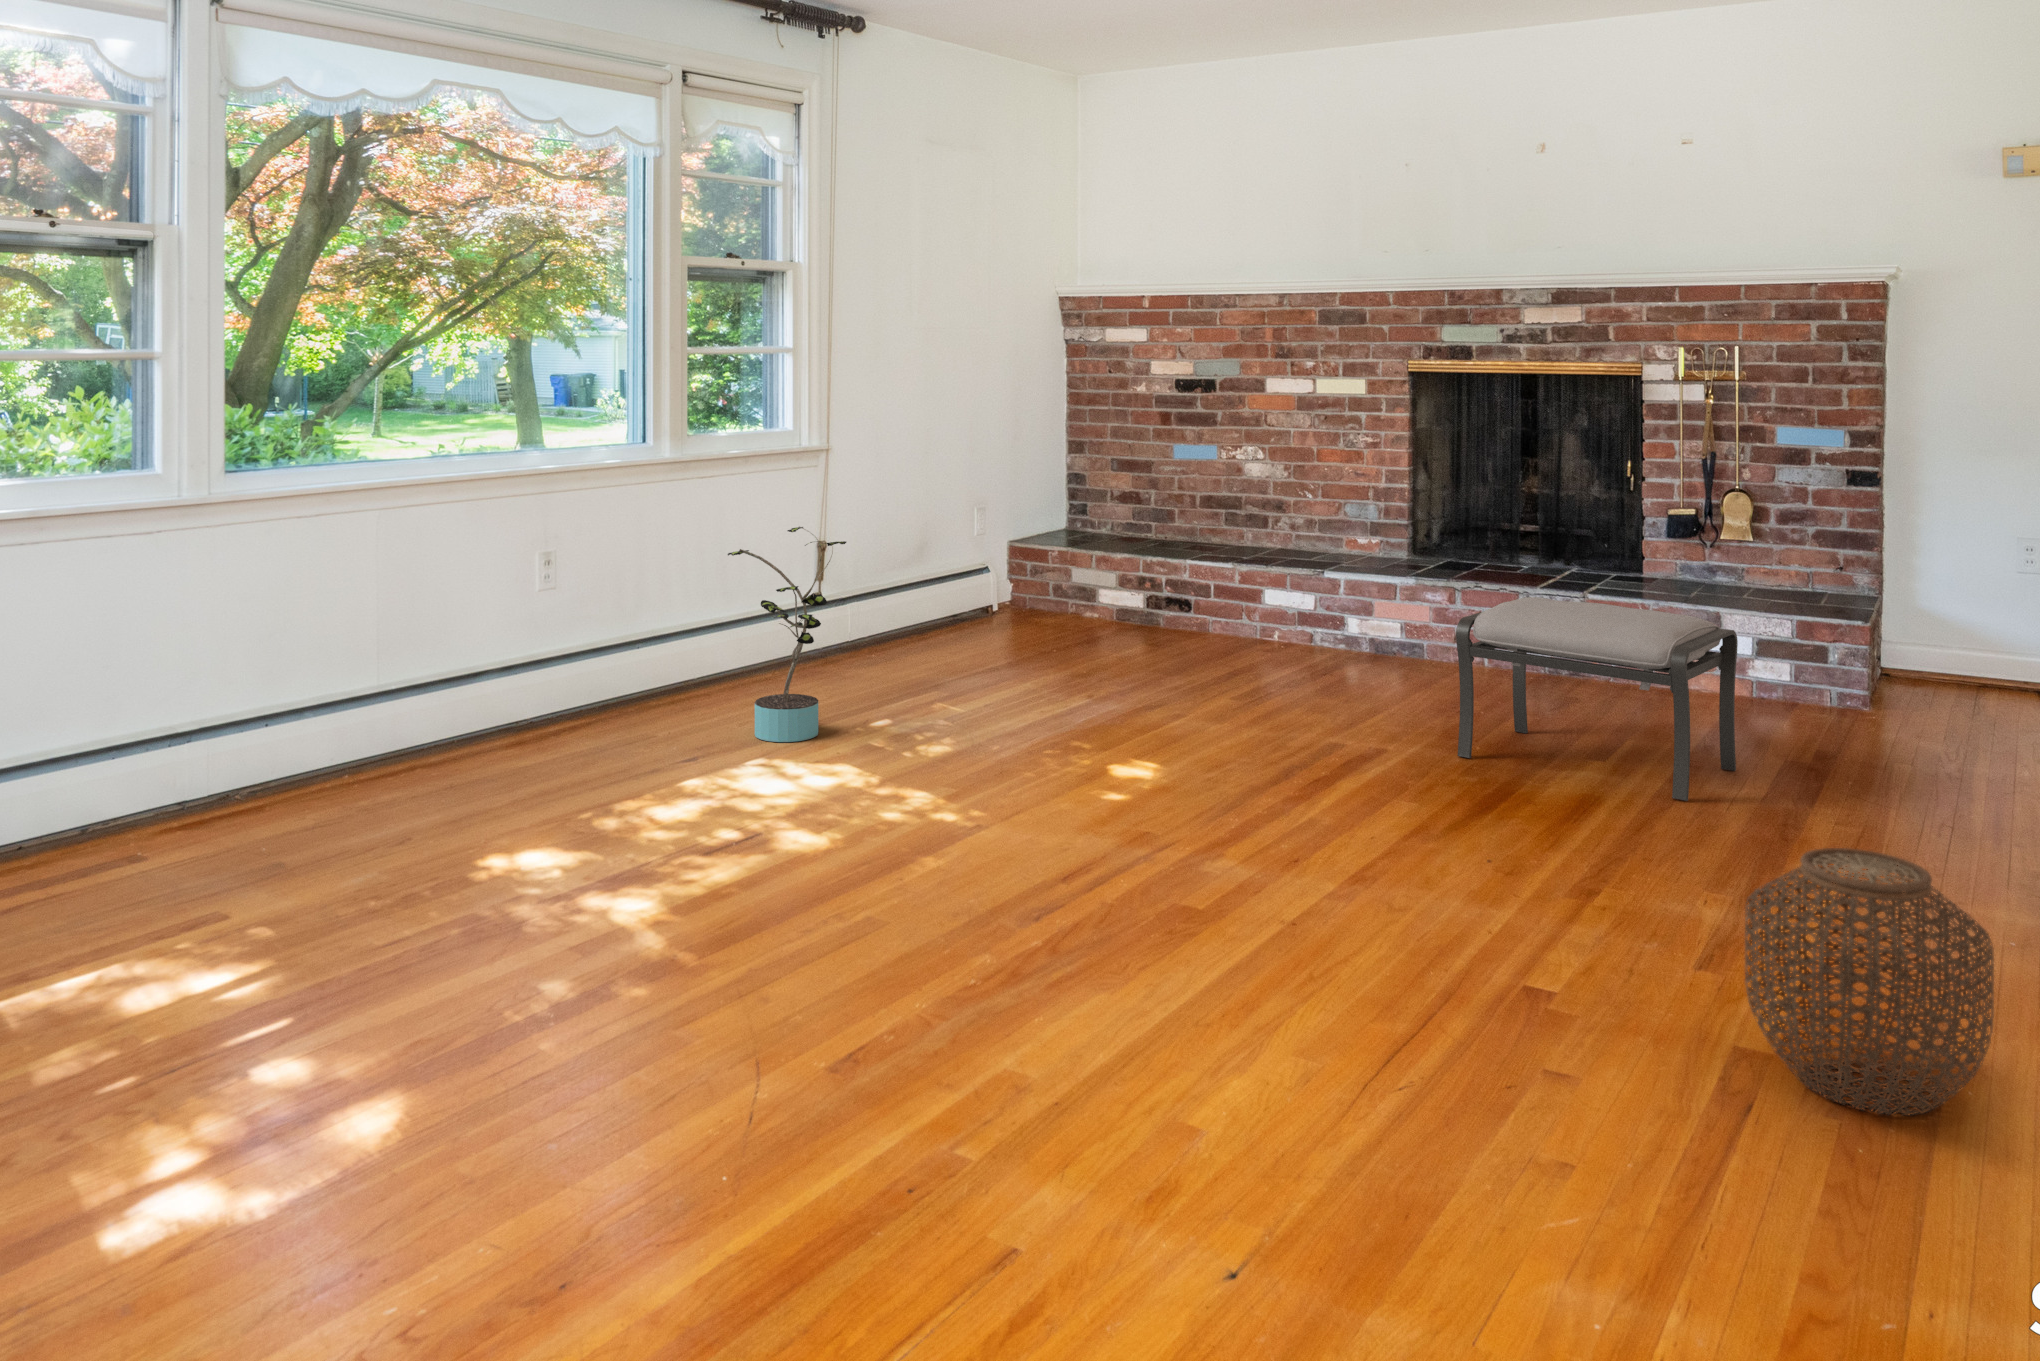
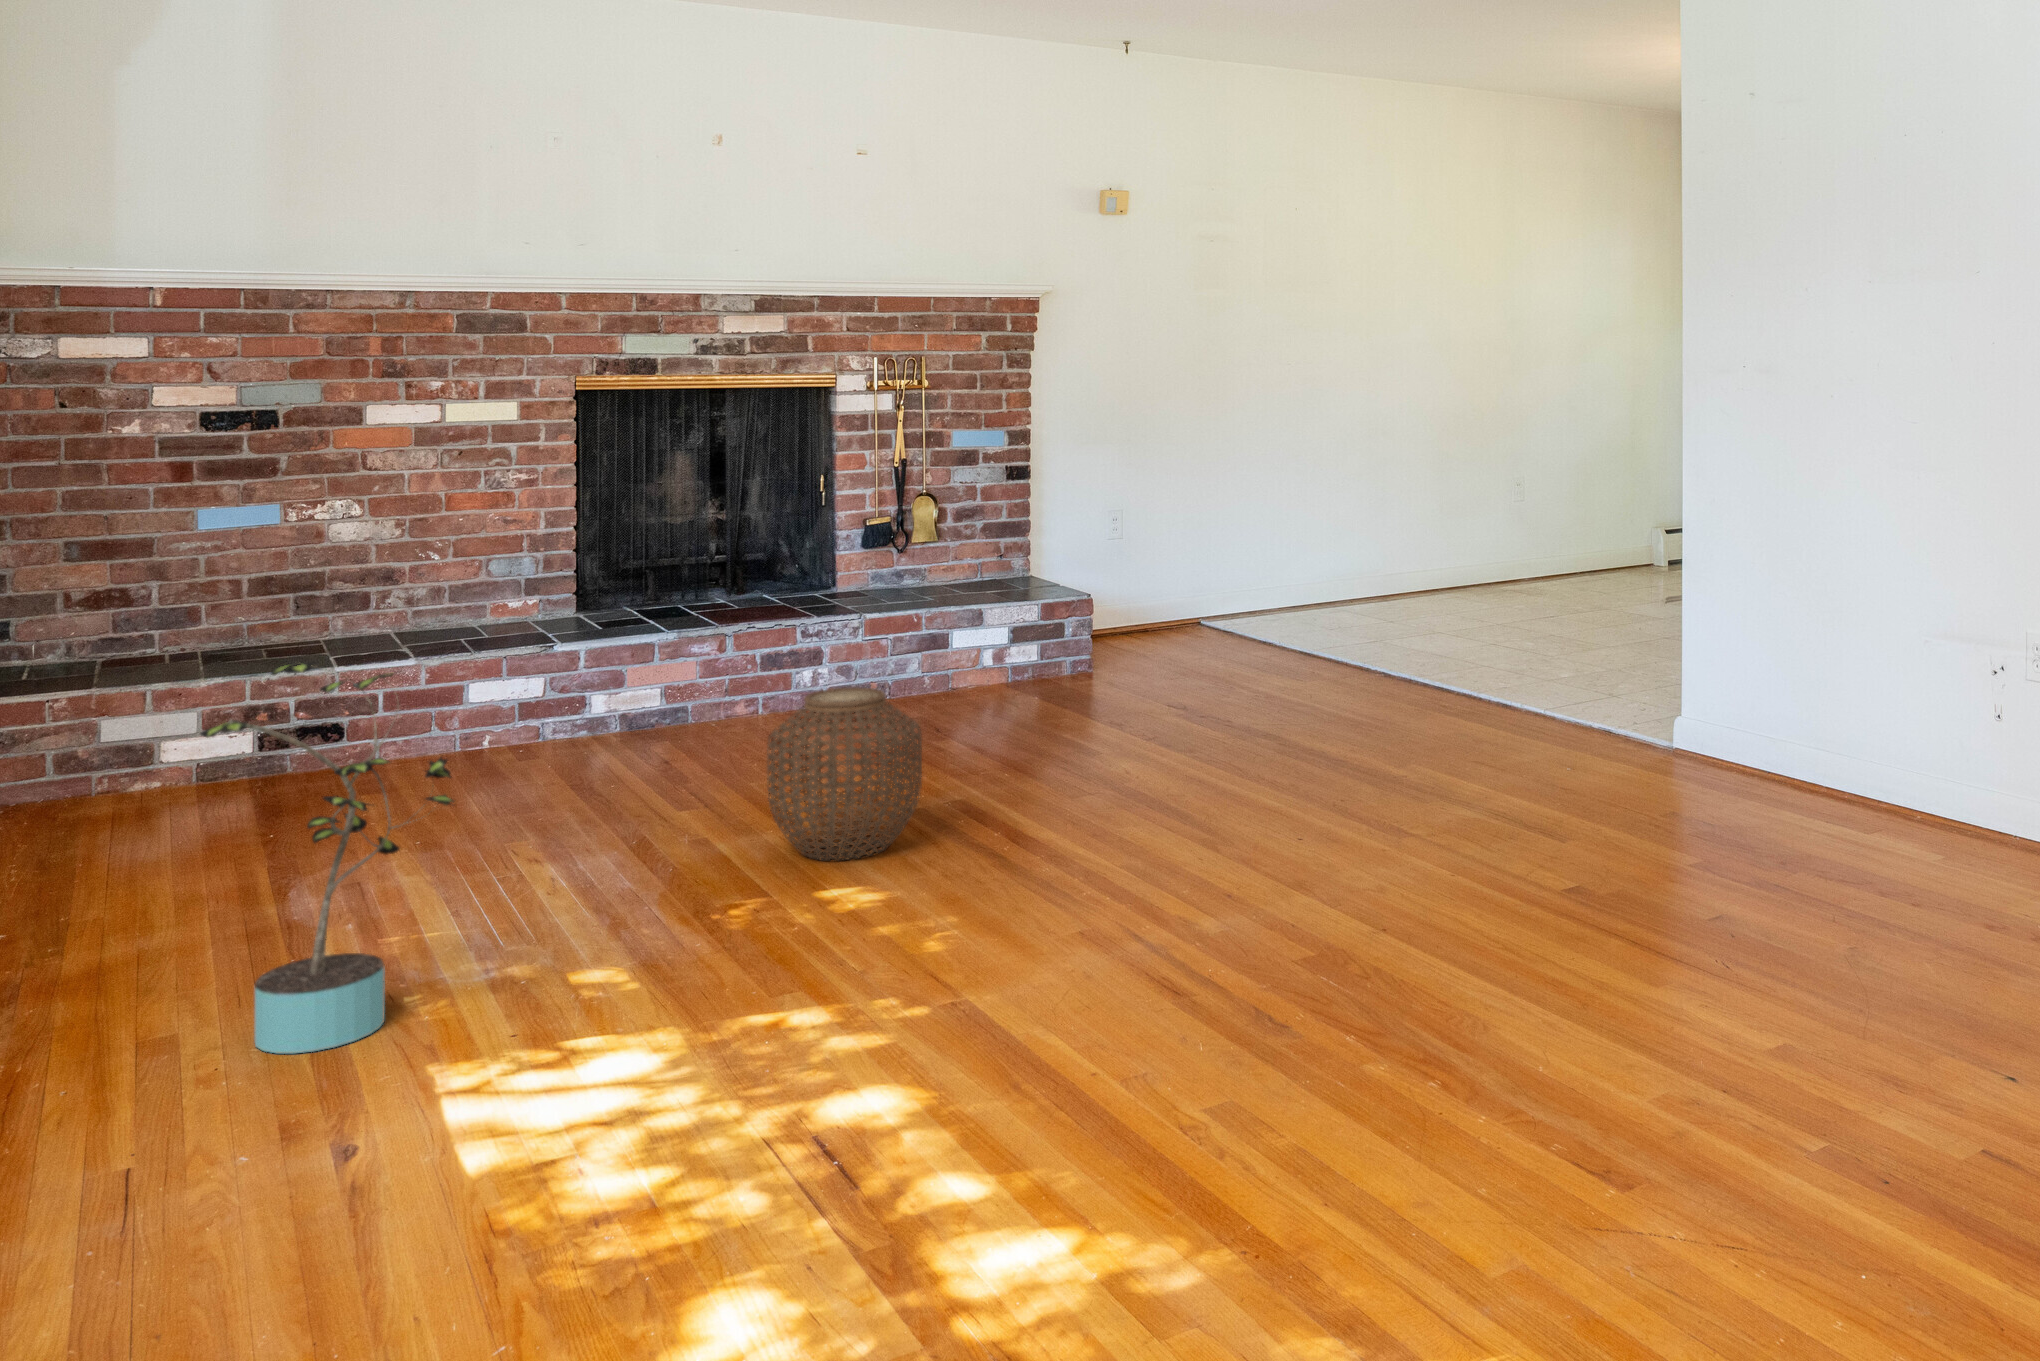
ottoman: present [1456,597,1738,801] -> none [976,594,1228,776]
woven basket: present [1745,848,1994,1116] -> present [767,687,922,861]

